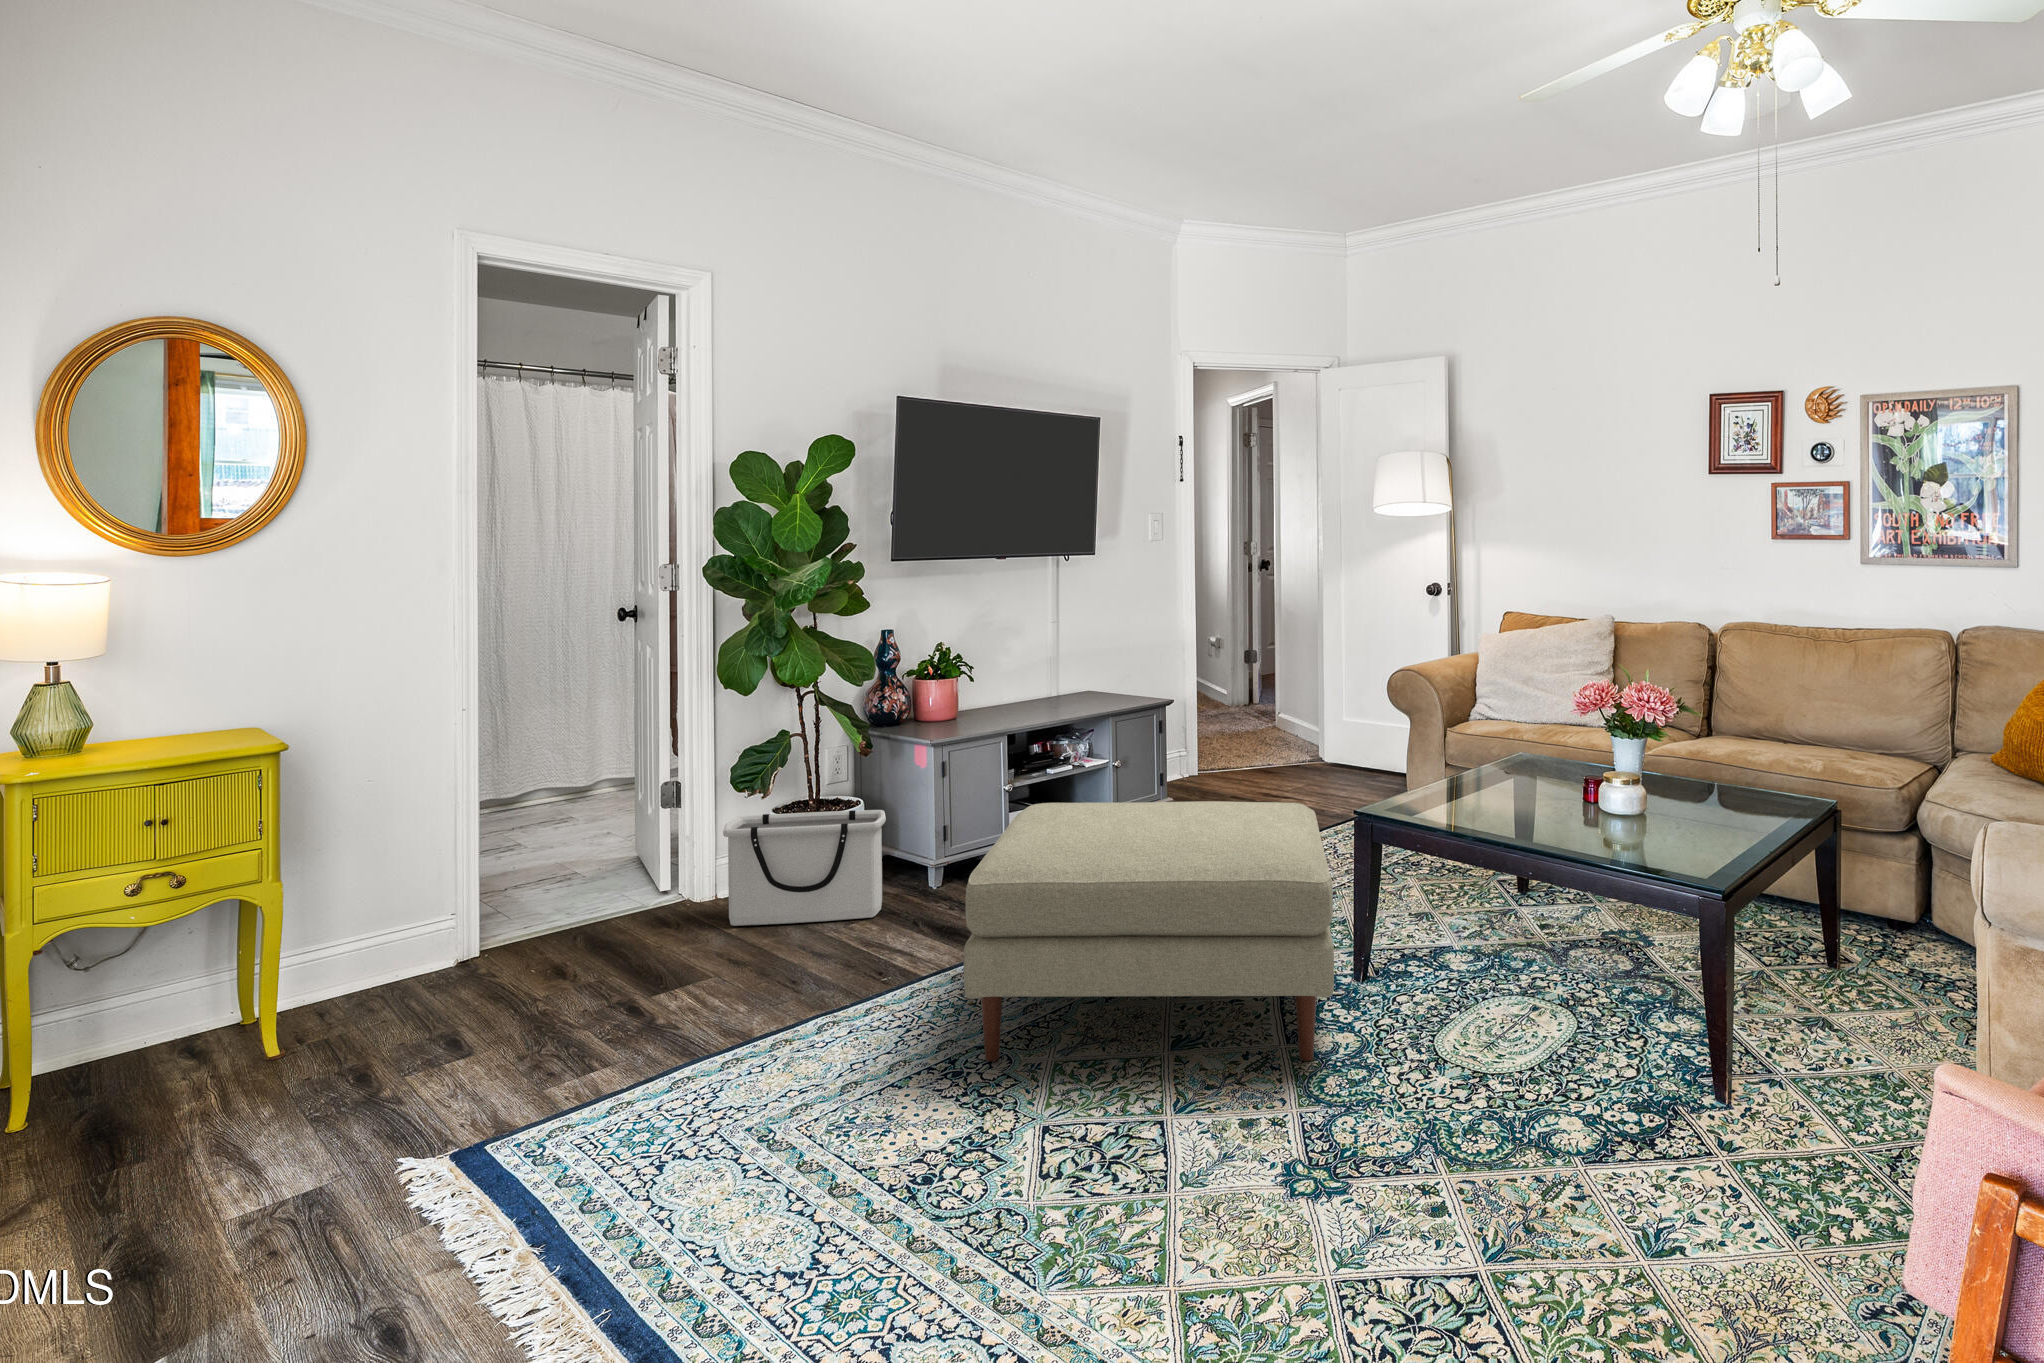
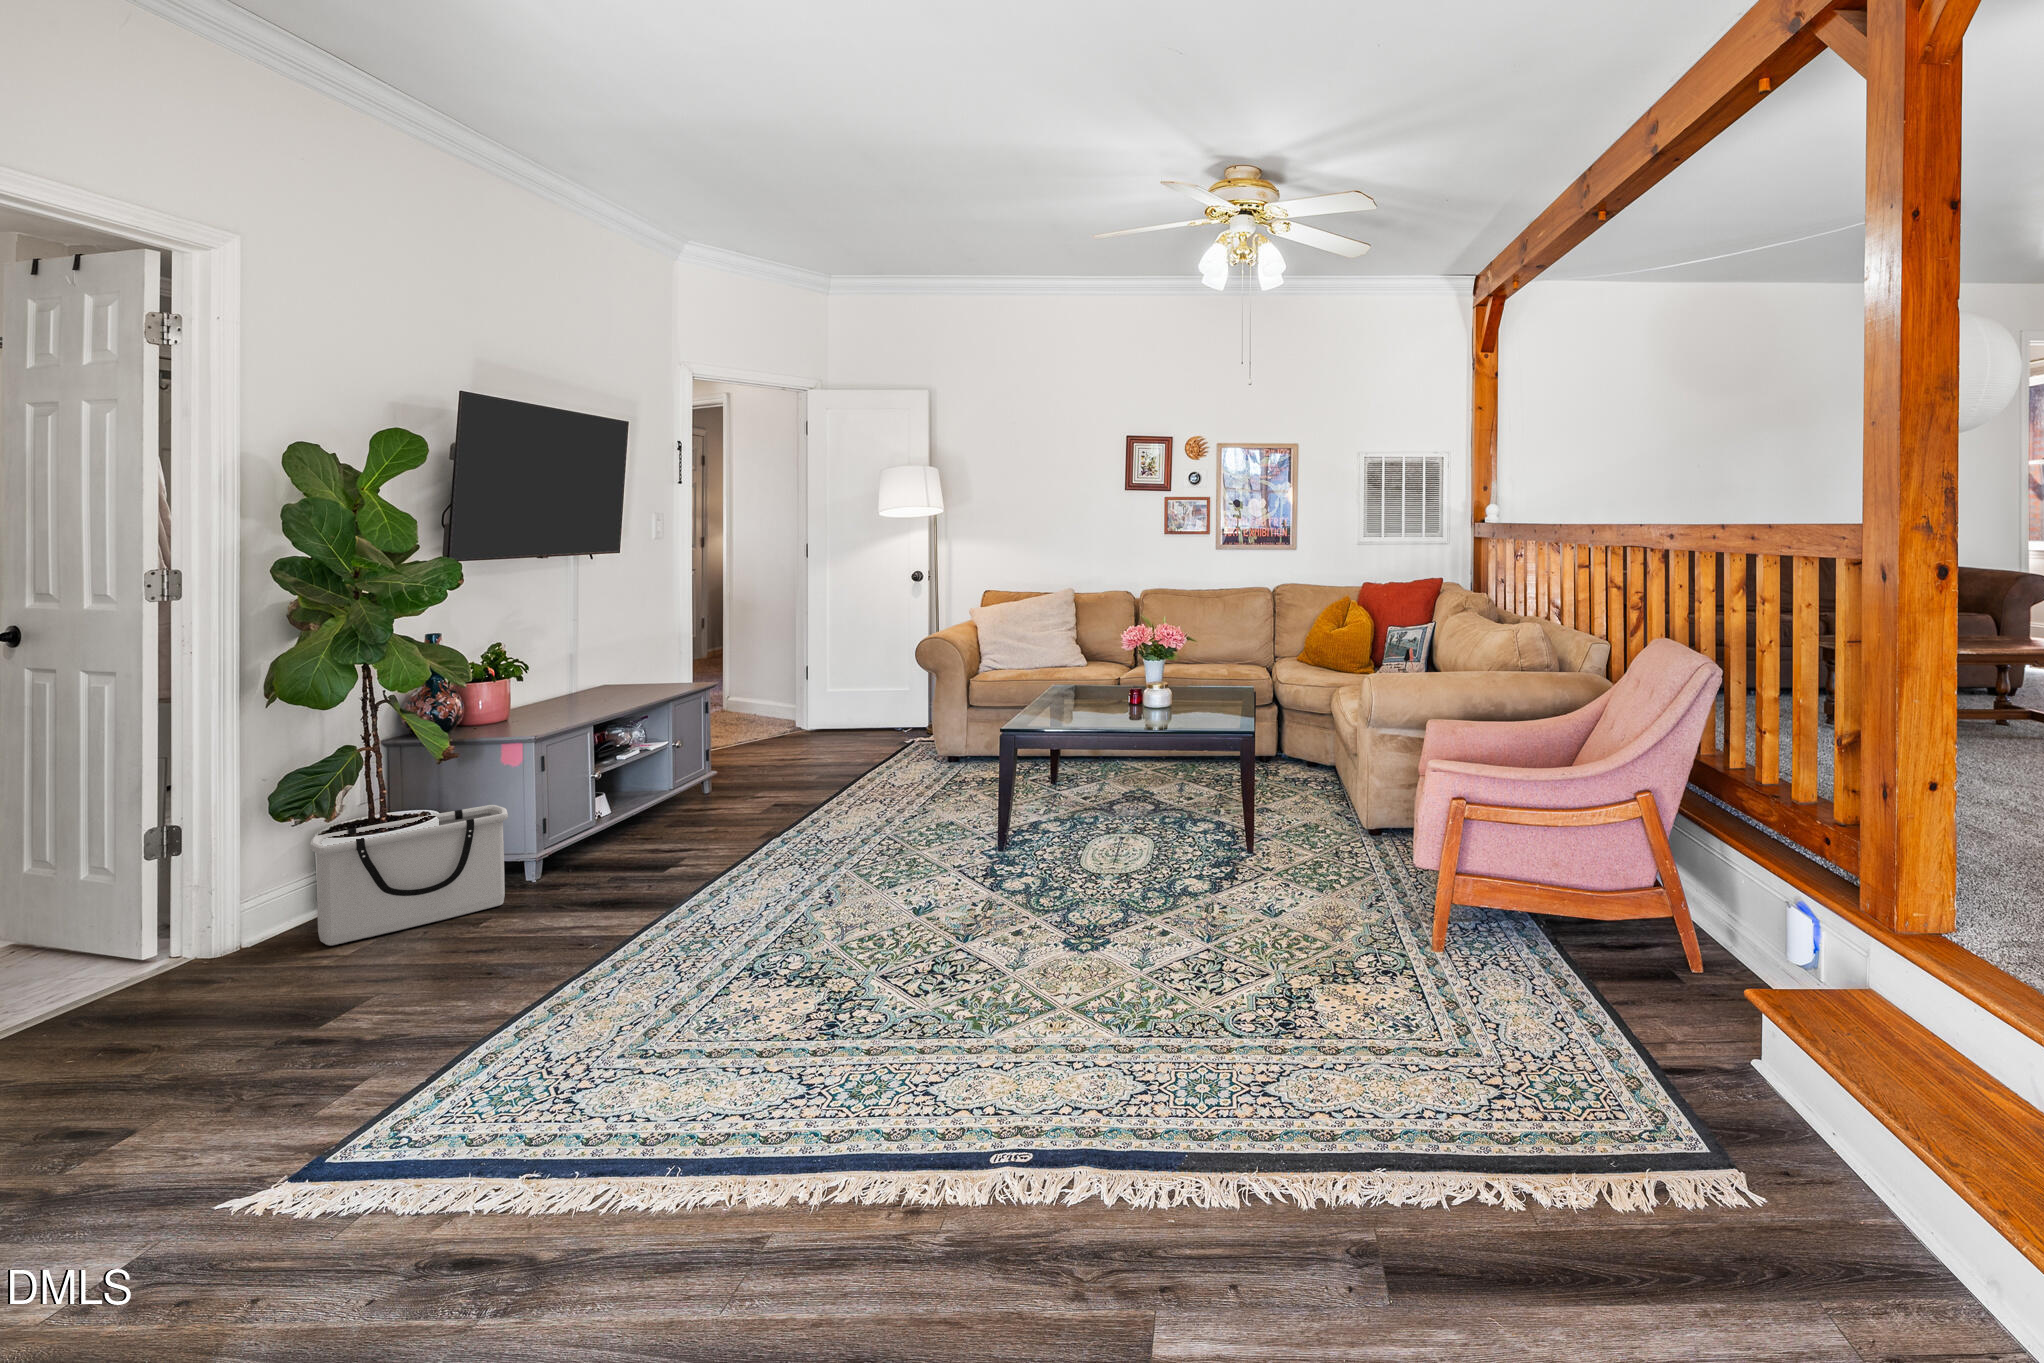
ottoman: present [964,801,1334,1061] -> none [703,731,1025,956]

